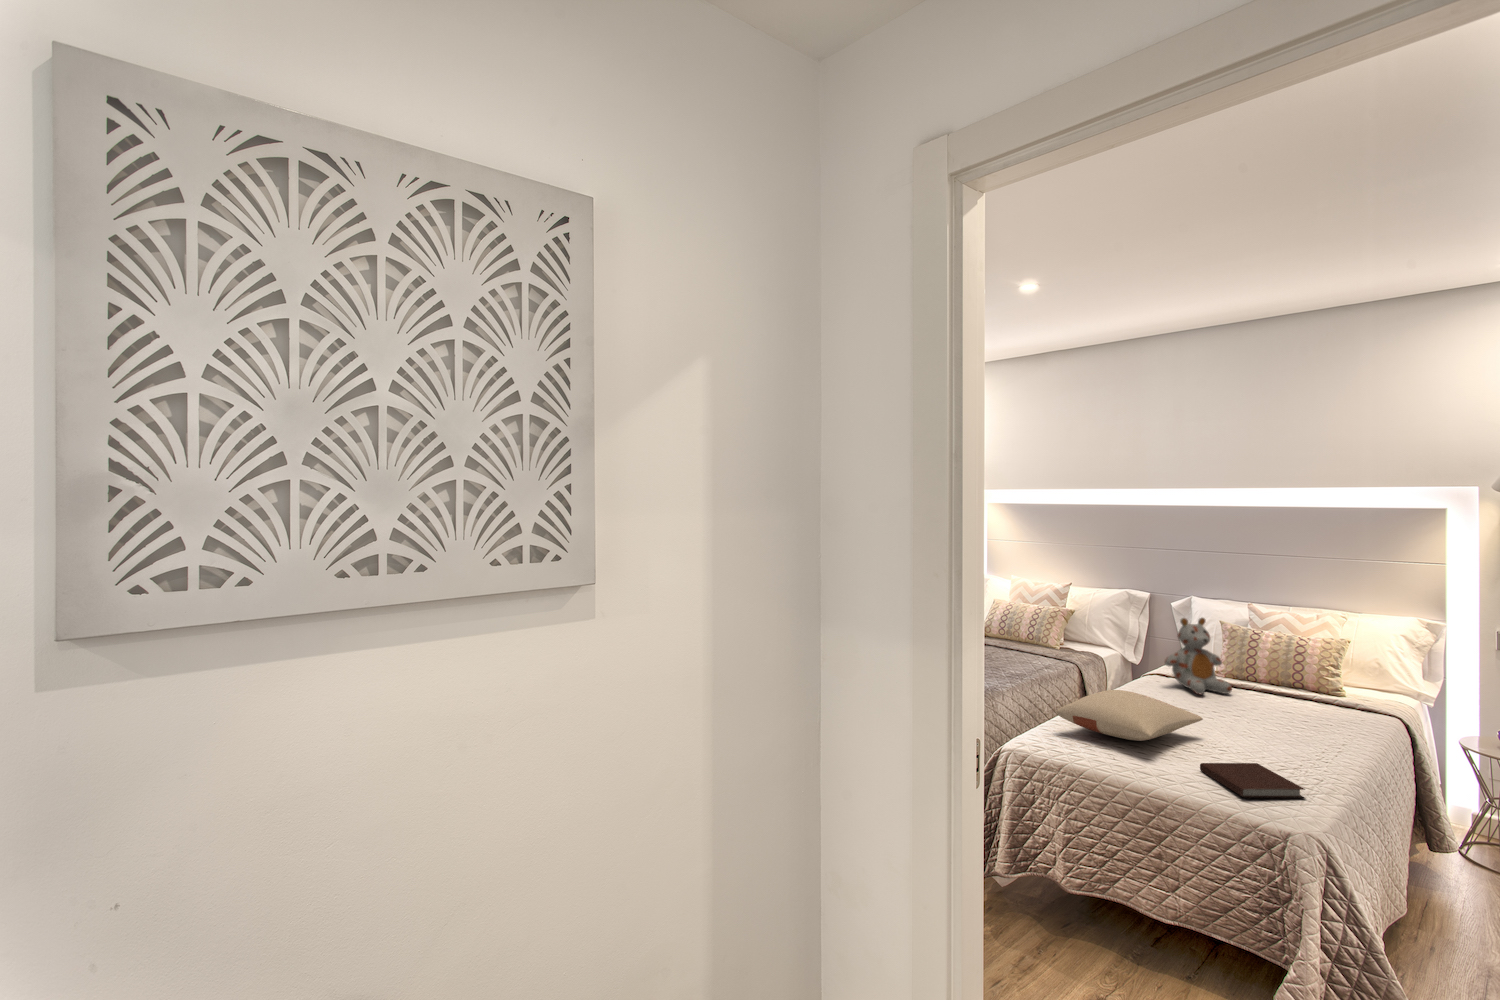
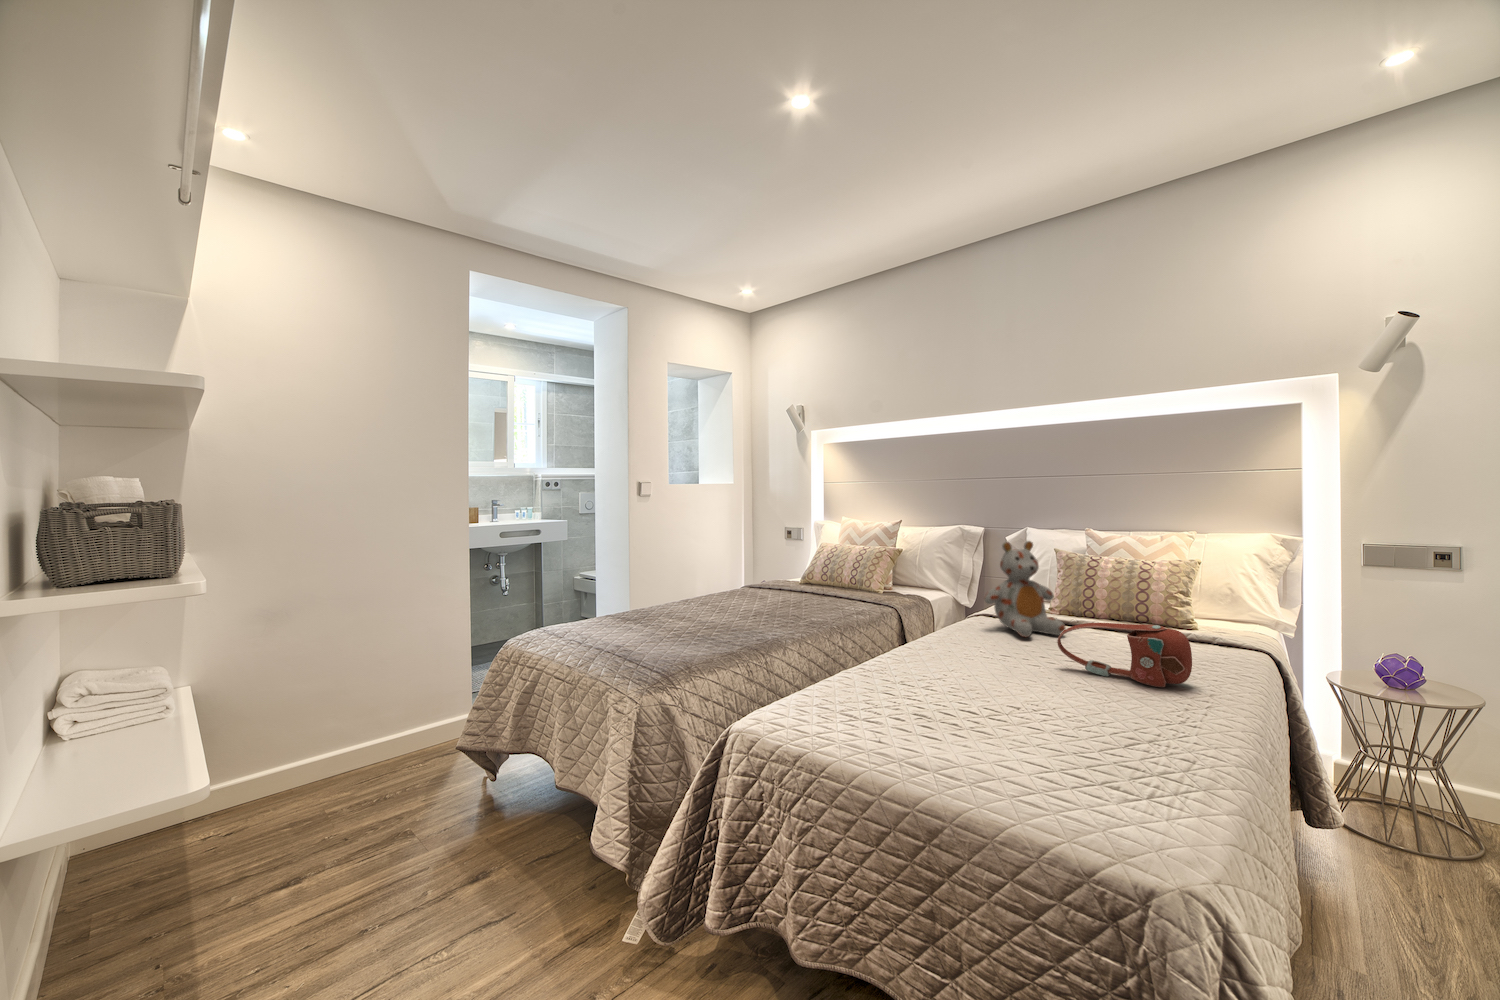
handbag: none [1229,688,1329,736] -> present [1057,623,1192,687]
pillow: present [1056,690,1203,741] -> none [817,634,1019,707]
notebook: present [1200,763,1305,798] -> none [1006,737,1172,808]

